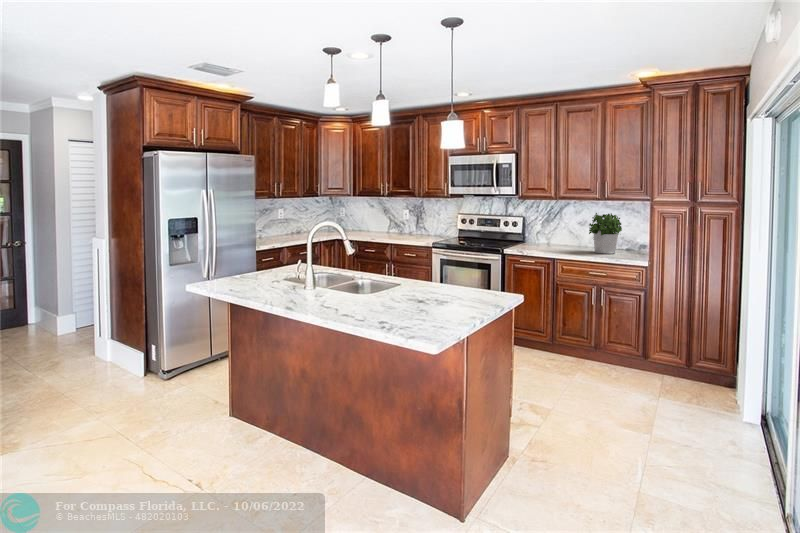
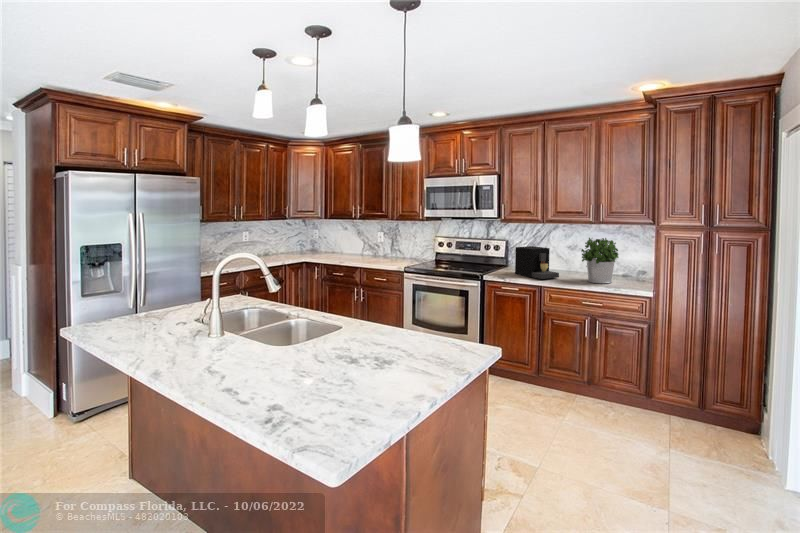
coffee maker: none [530,222,569,250] -> present [515,246,559,279]

